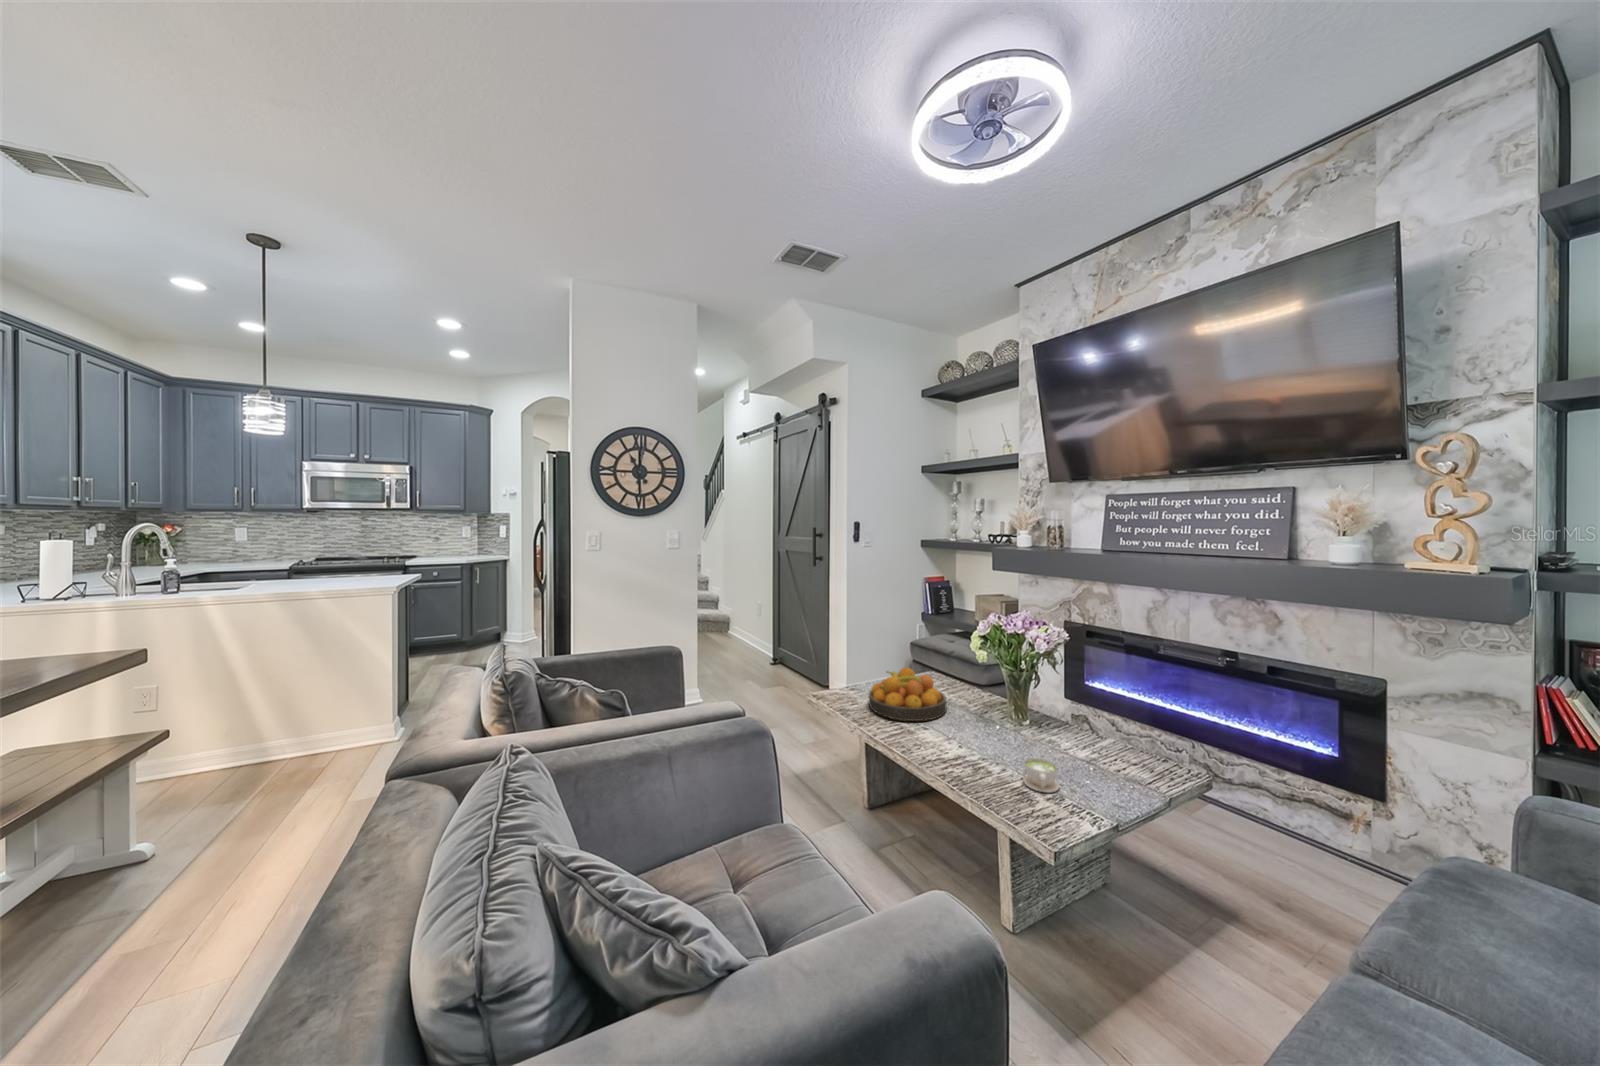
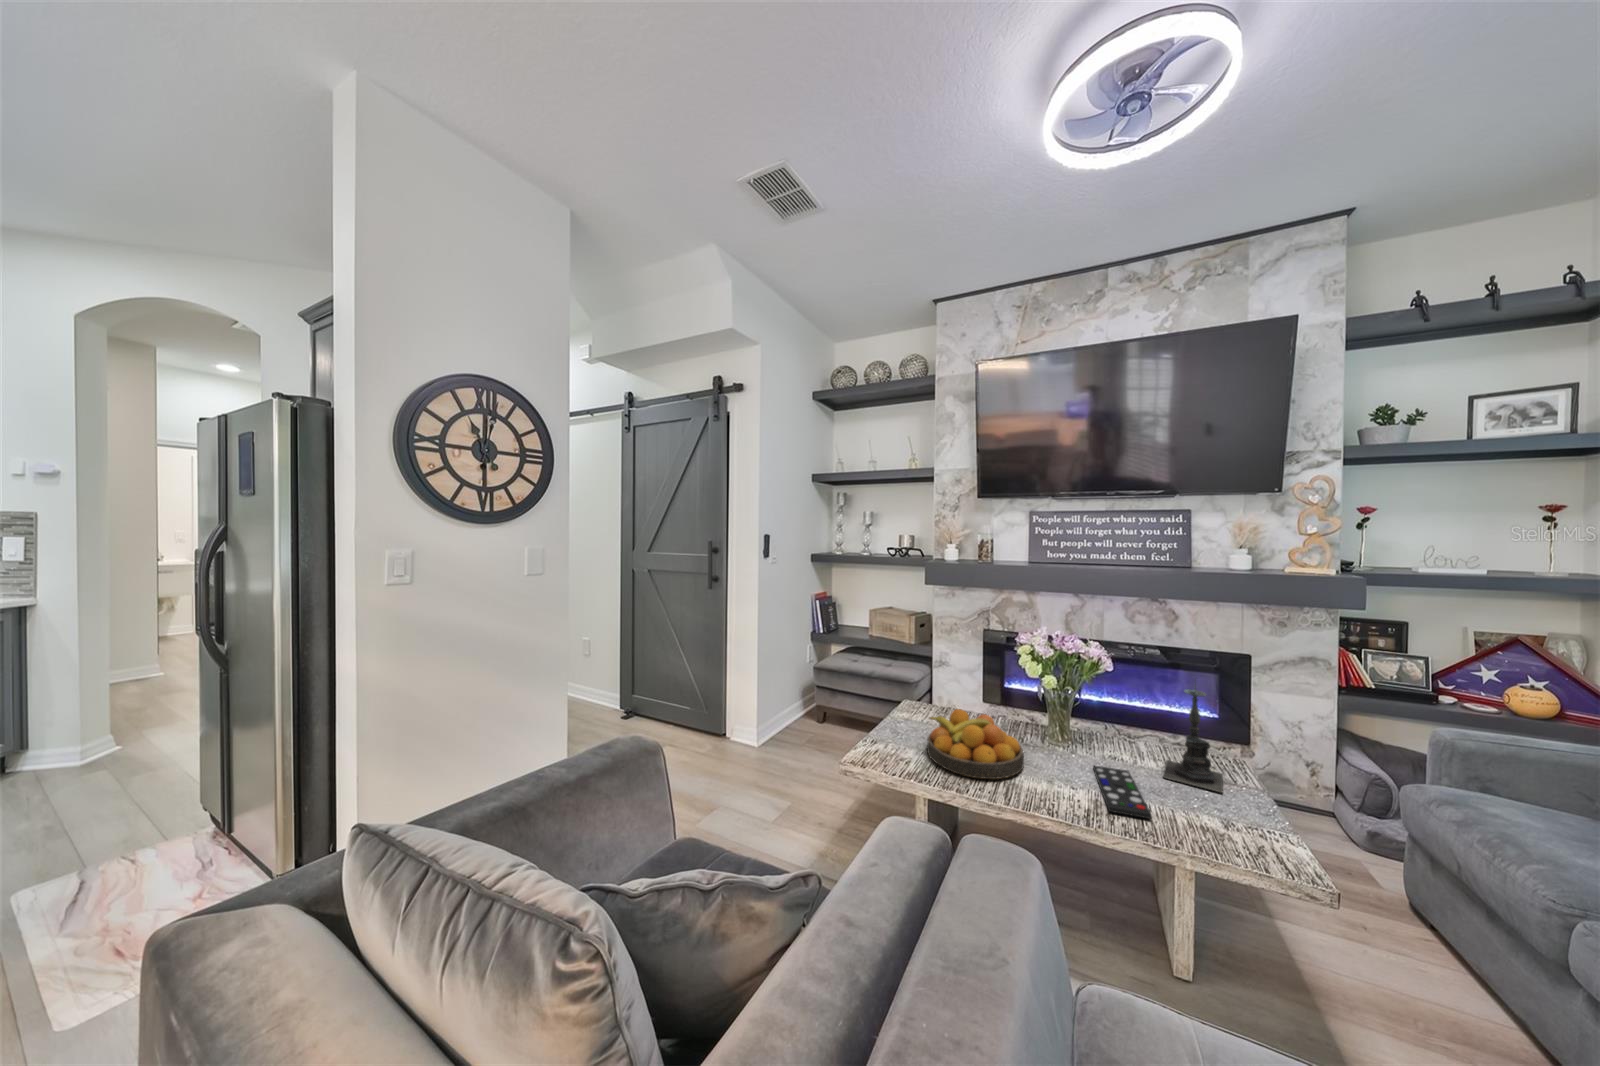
candle holder: none [1049,662,1126,773] -> present [1163,687,1223,793]
remote control: none [947,731,1022,766] -> present [1093,766,1152,819]
coffee cup: present [1023,758,1059,793] -> none [1201,791,1248,830]

